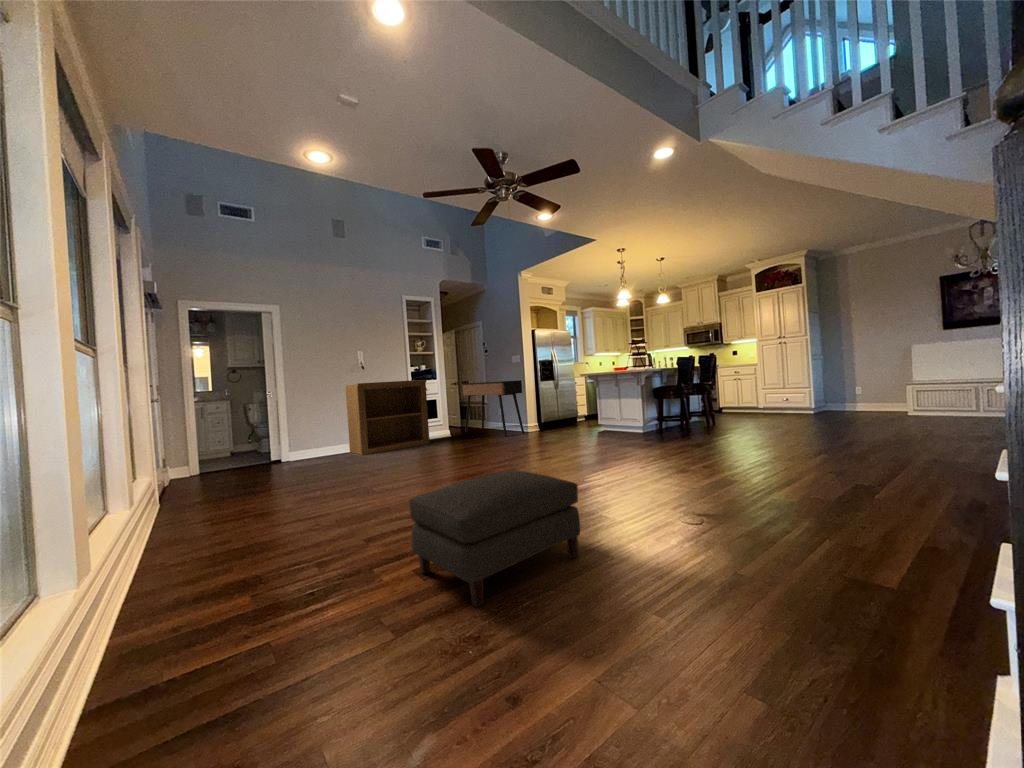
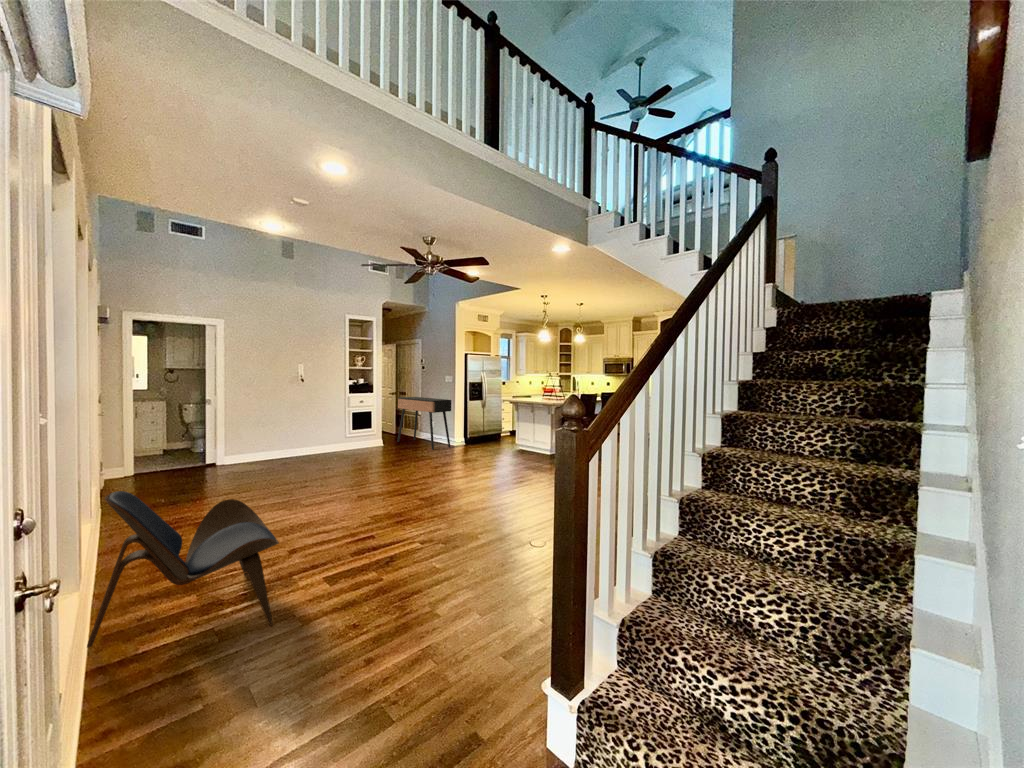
bookshelf: present [345,380,430,455] -> none [284,394,363,462]
lounge chair: none [108,453,352,668] -> present [87,491,279,648]
ottoman: present [409,471,580,607] -> none [325,502,455,606]

